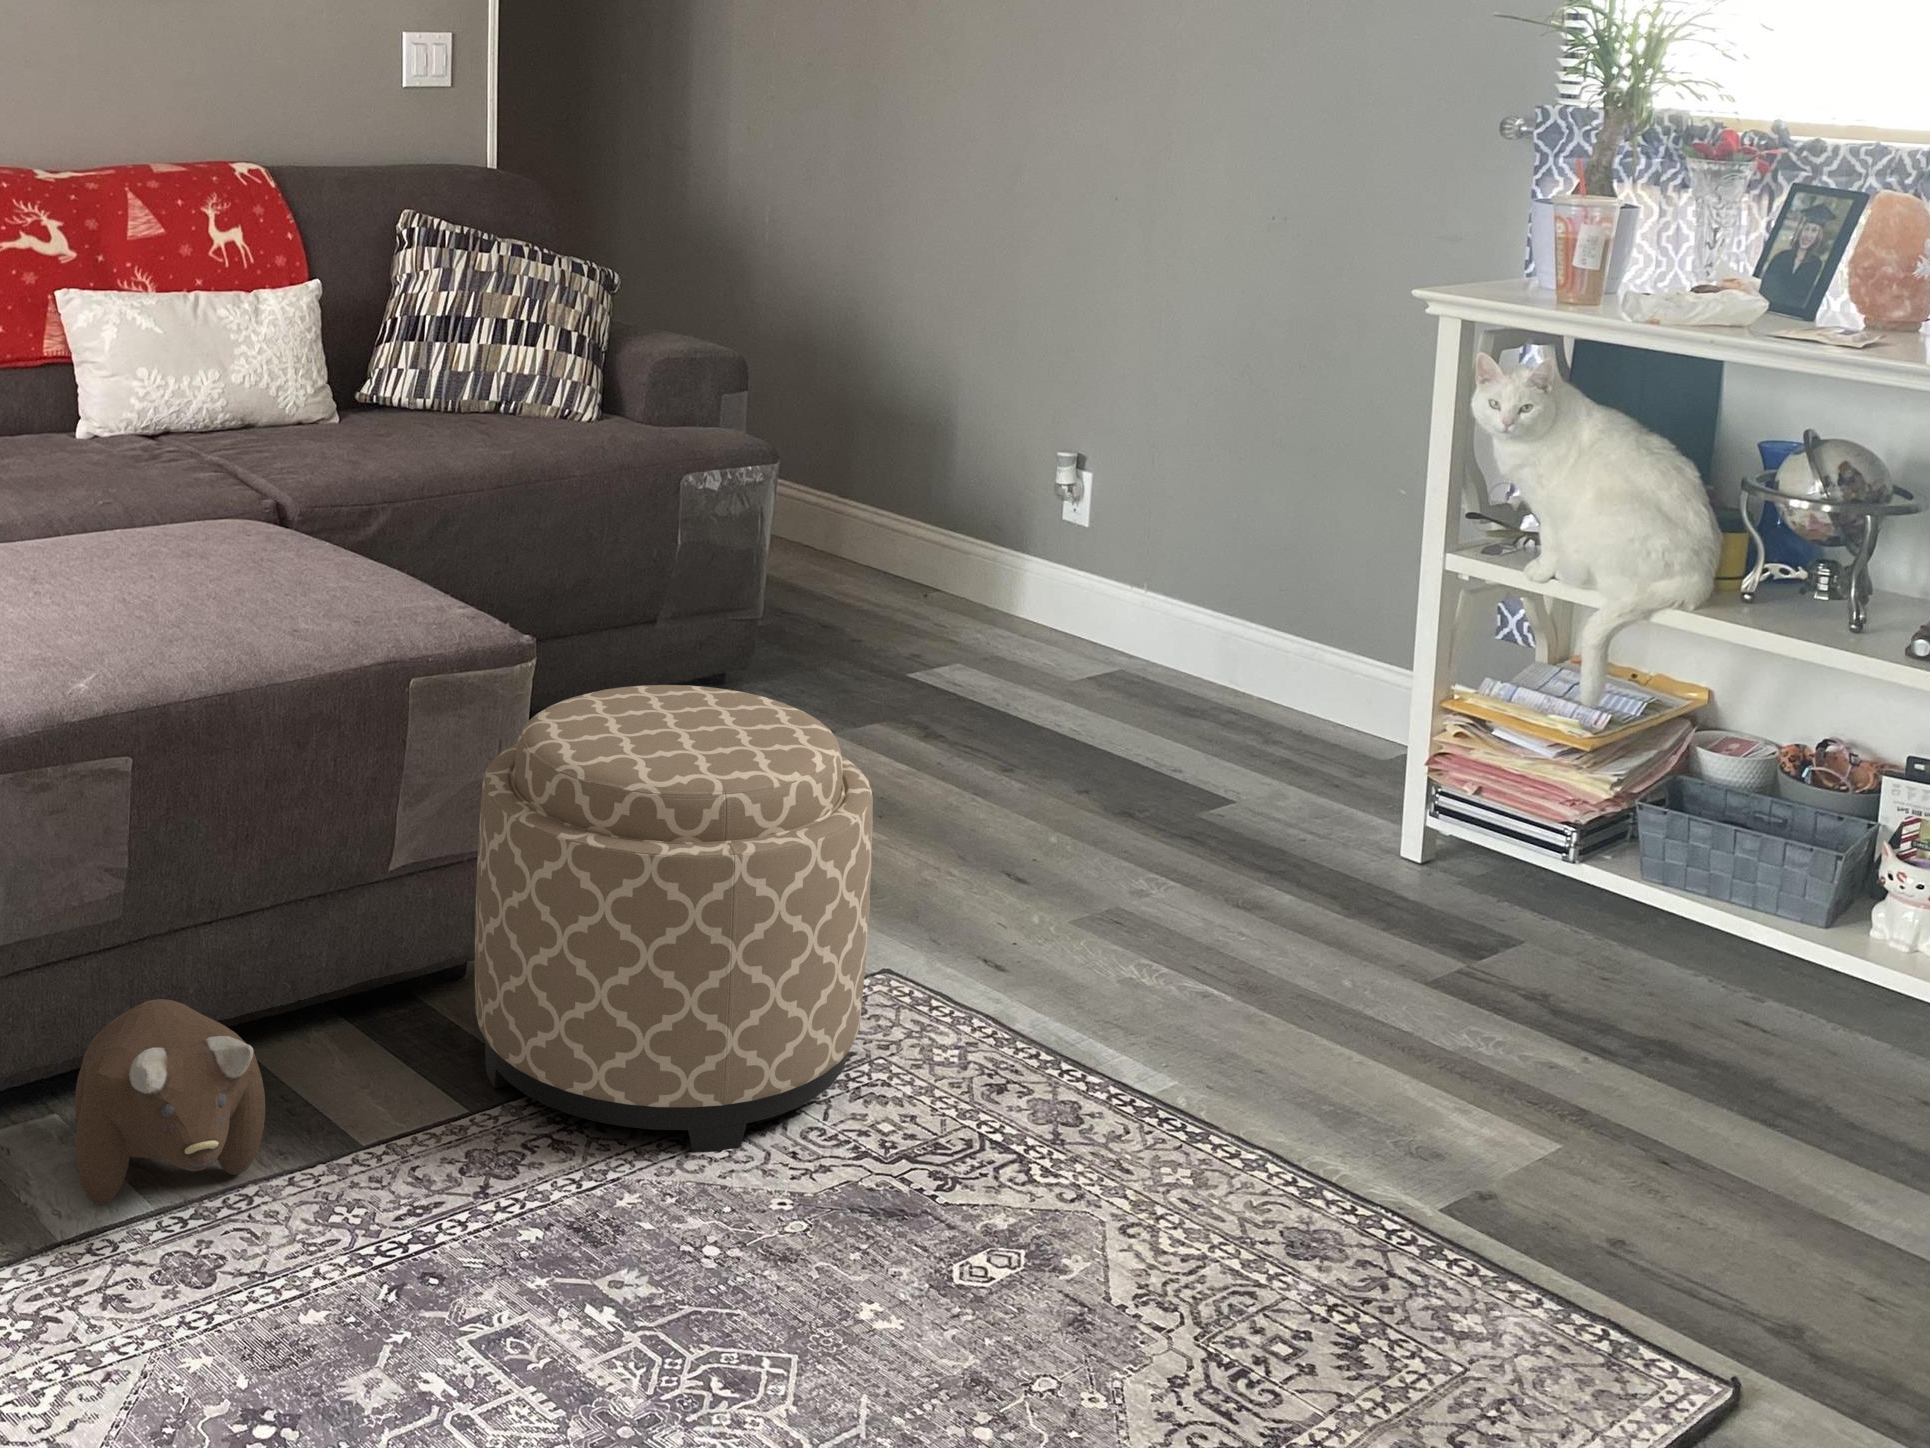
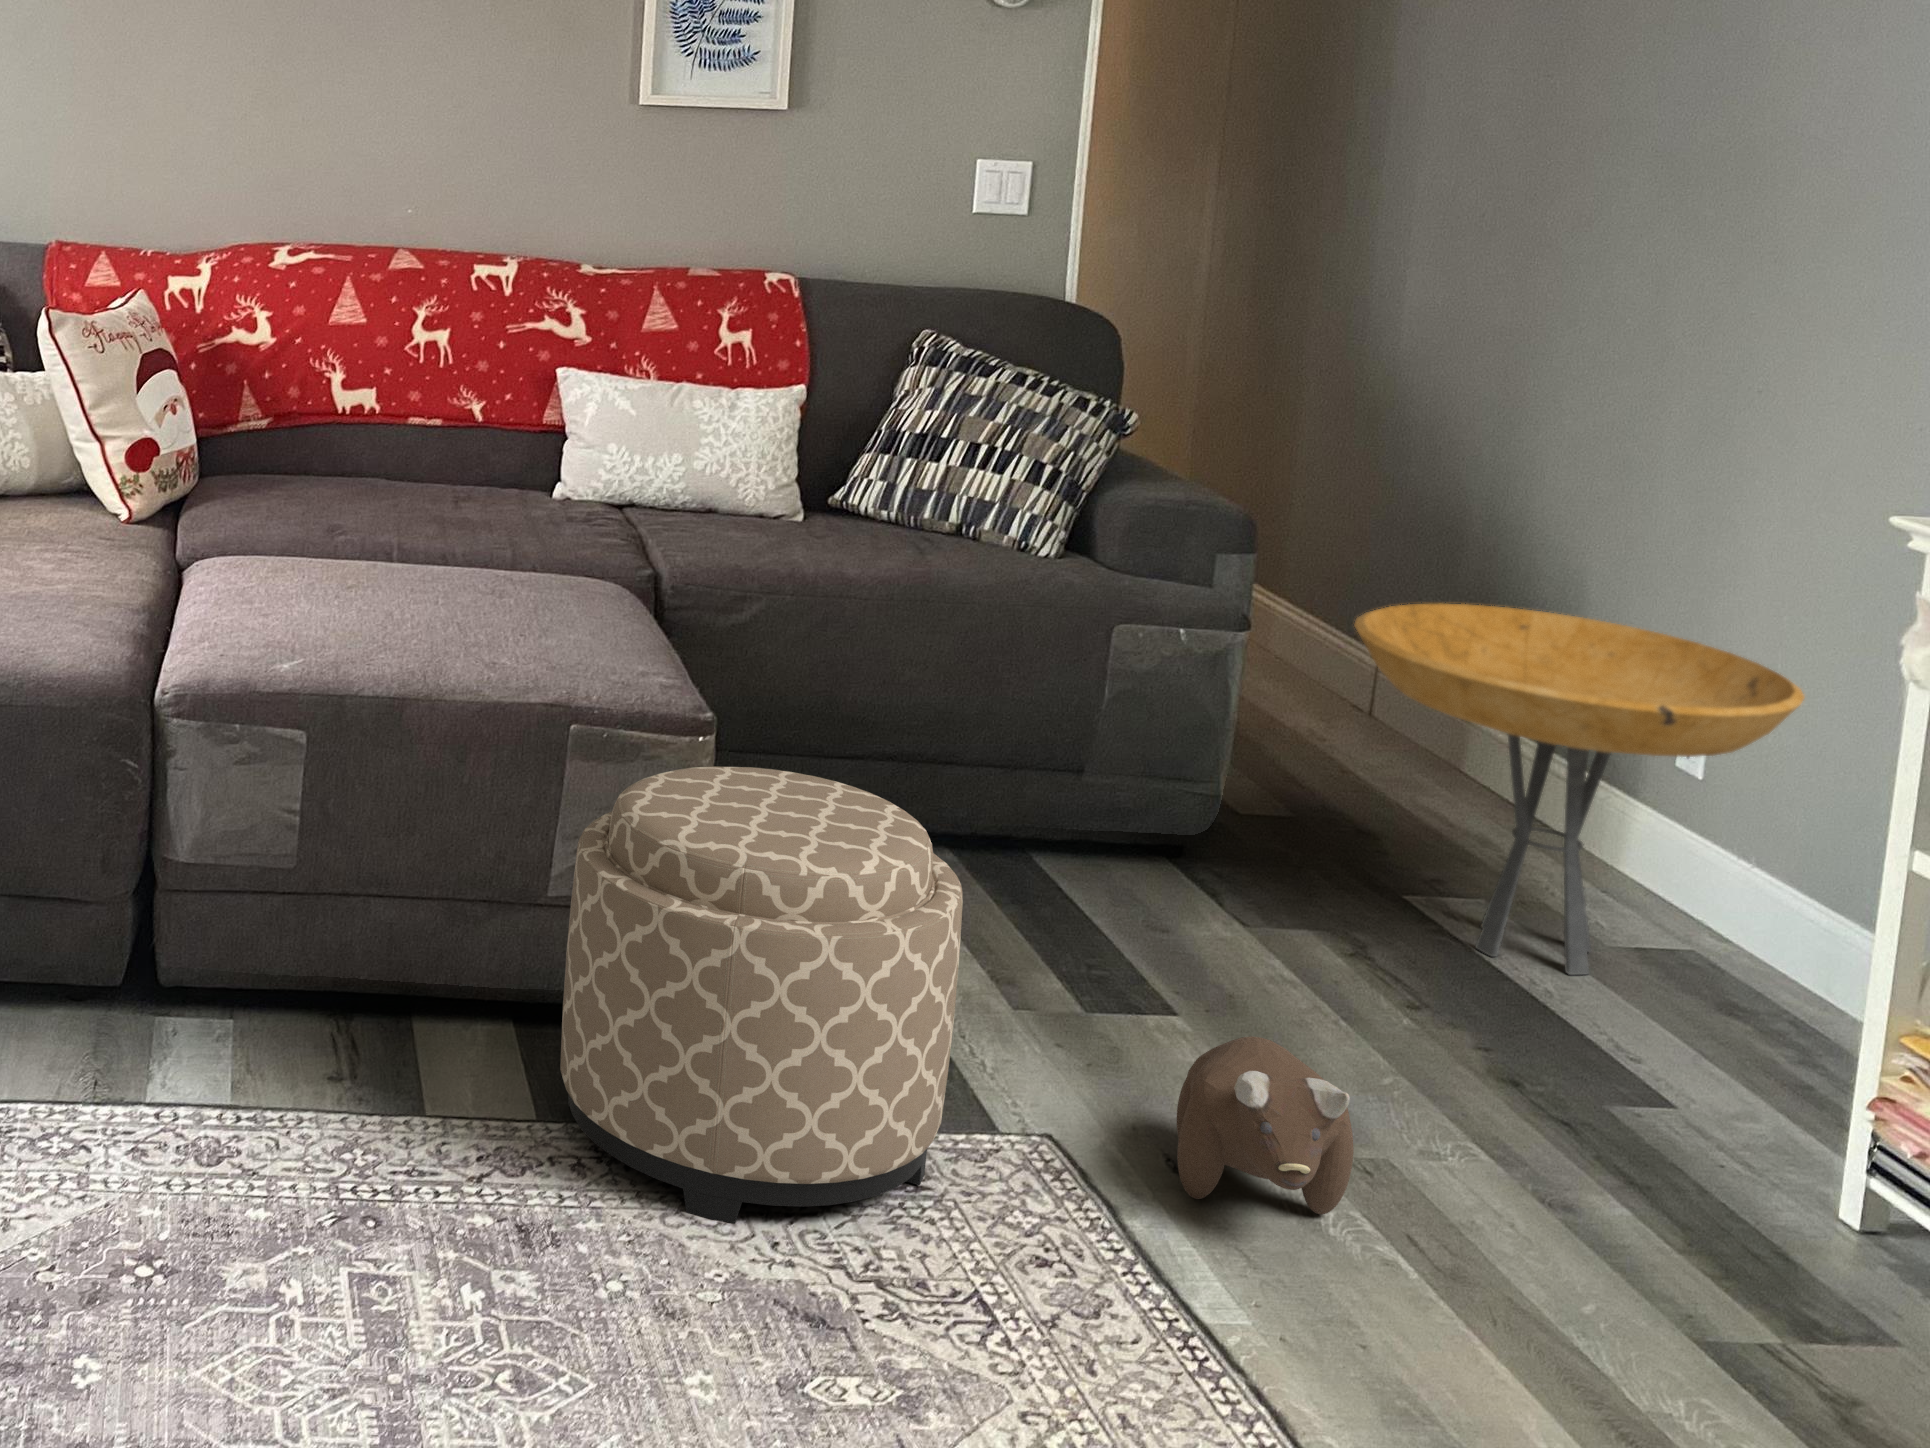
side table: none [883,408,1228,711] -> present [1355,604,1804,975]
plush toy: present [75,999,265,1204] -> present [1176,1036,1354,1214]

